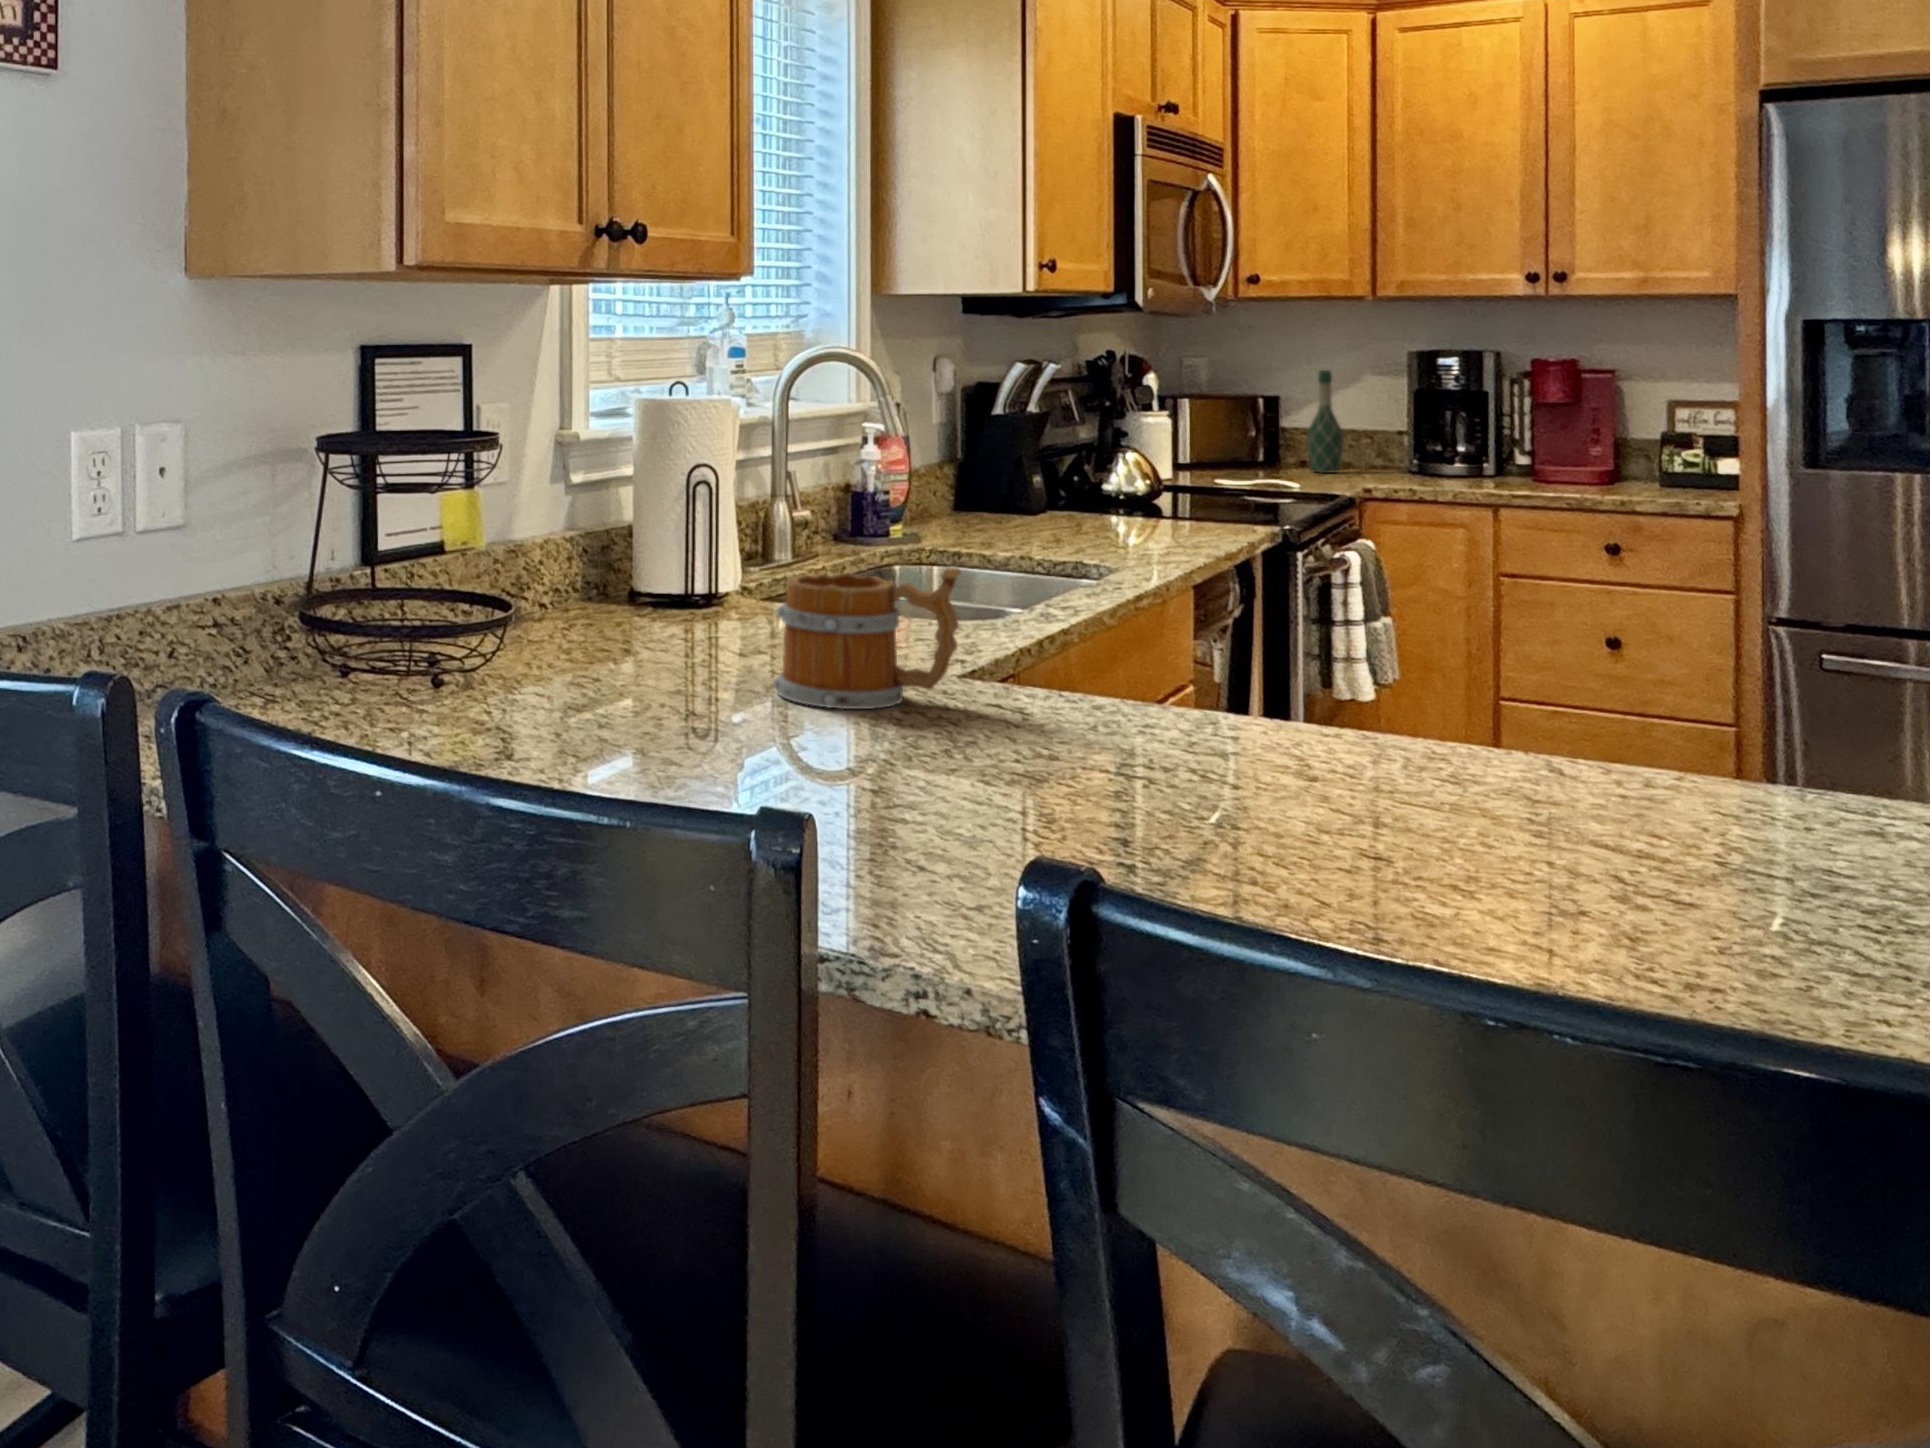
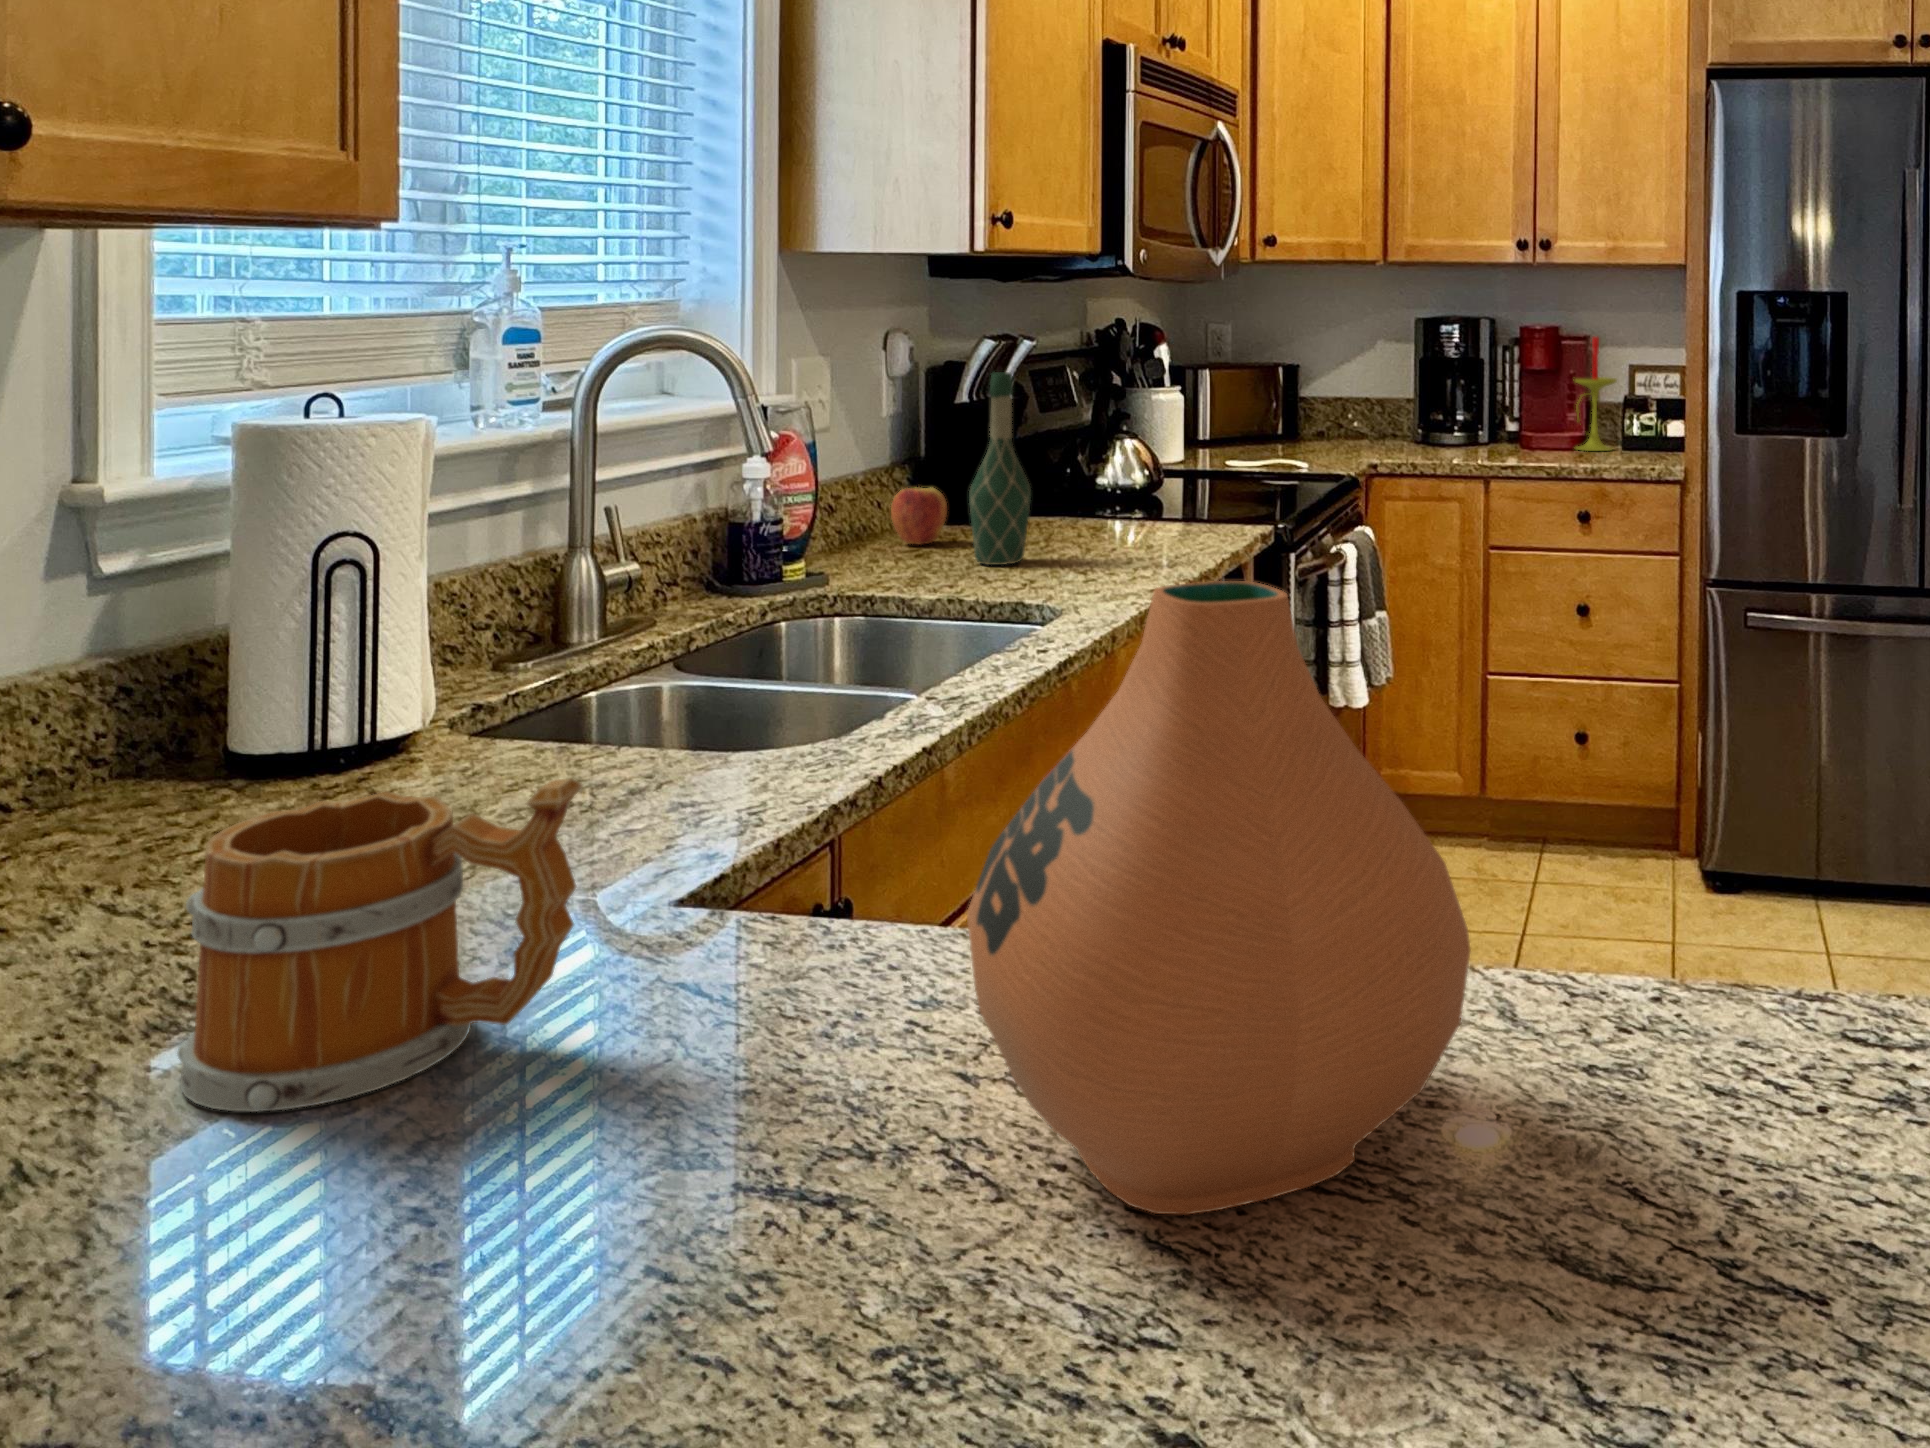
candle: none [1597,367,1655,489] -> present [1575,337,1617,451]
wine bottle: present [1307,370,1344,473] -> present [969,372,1031,565]
vase: none [1208,468,1533,794] -> present [967,581,1470,1214]
apple: none [948,475,994,523] -> present [891,486,947,544]

